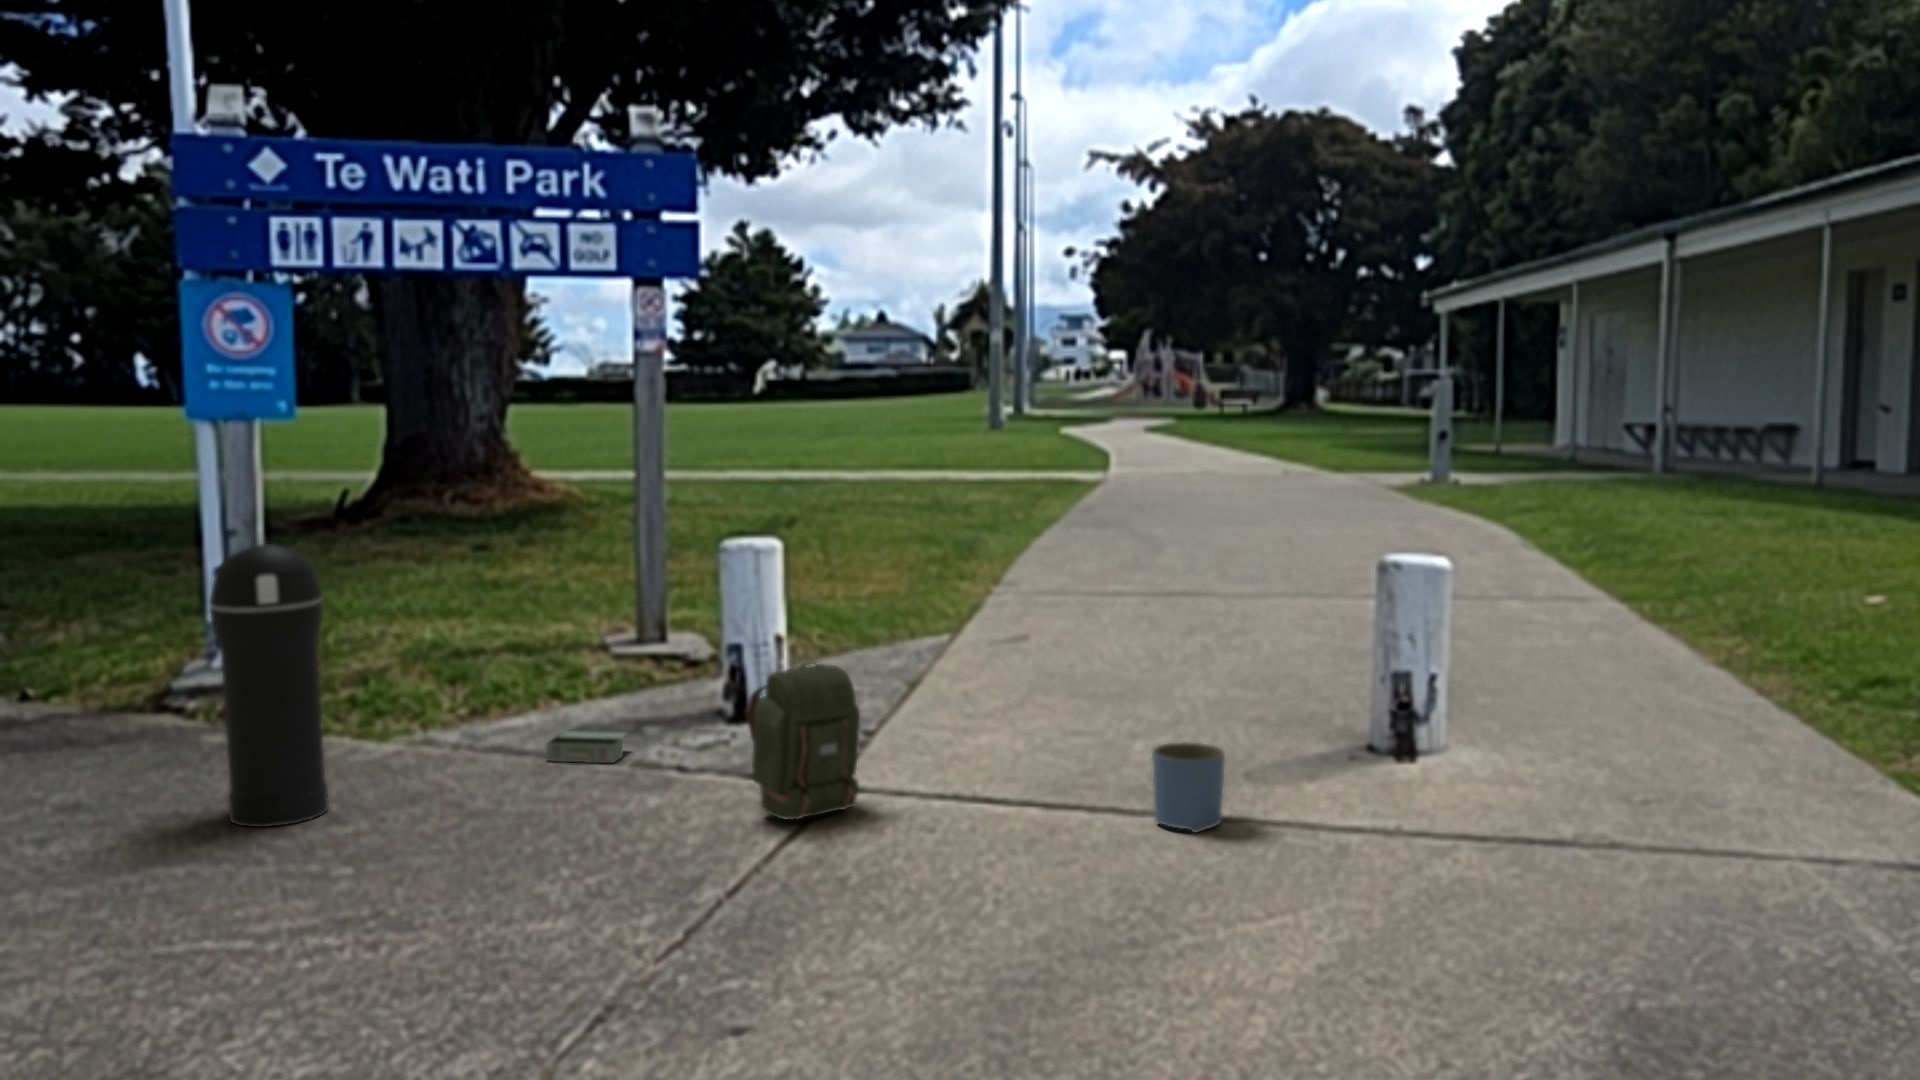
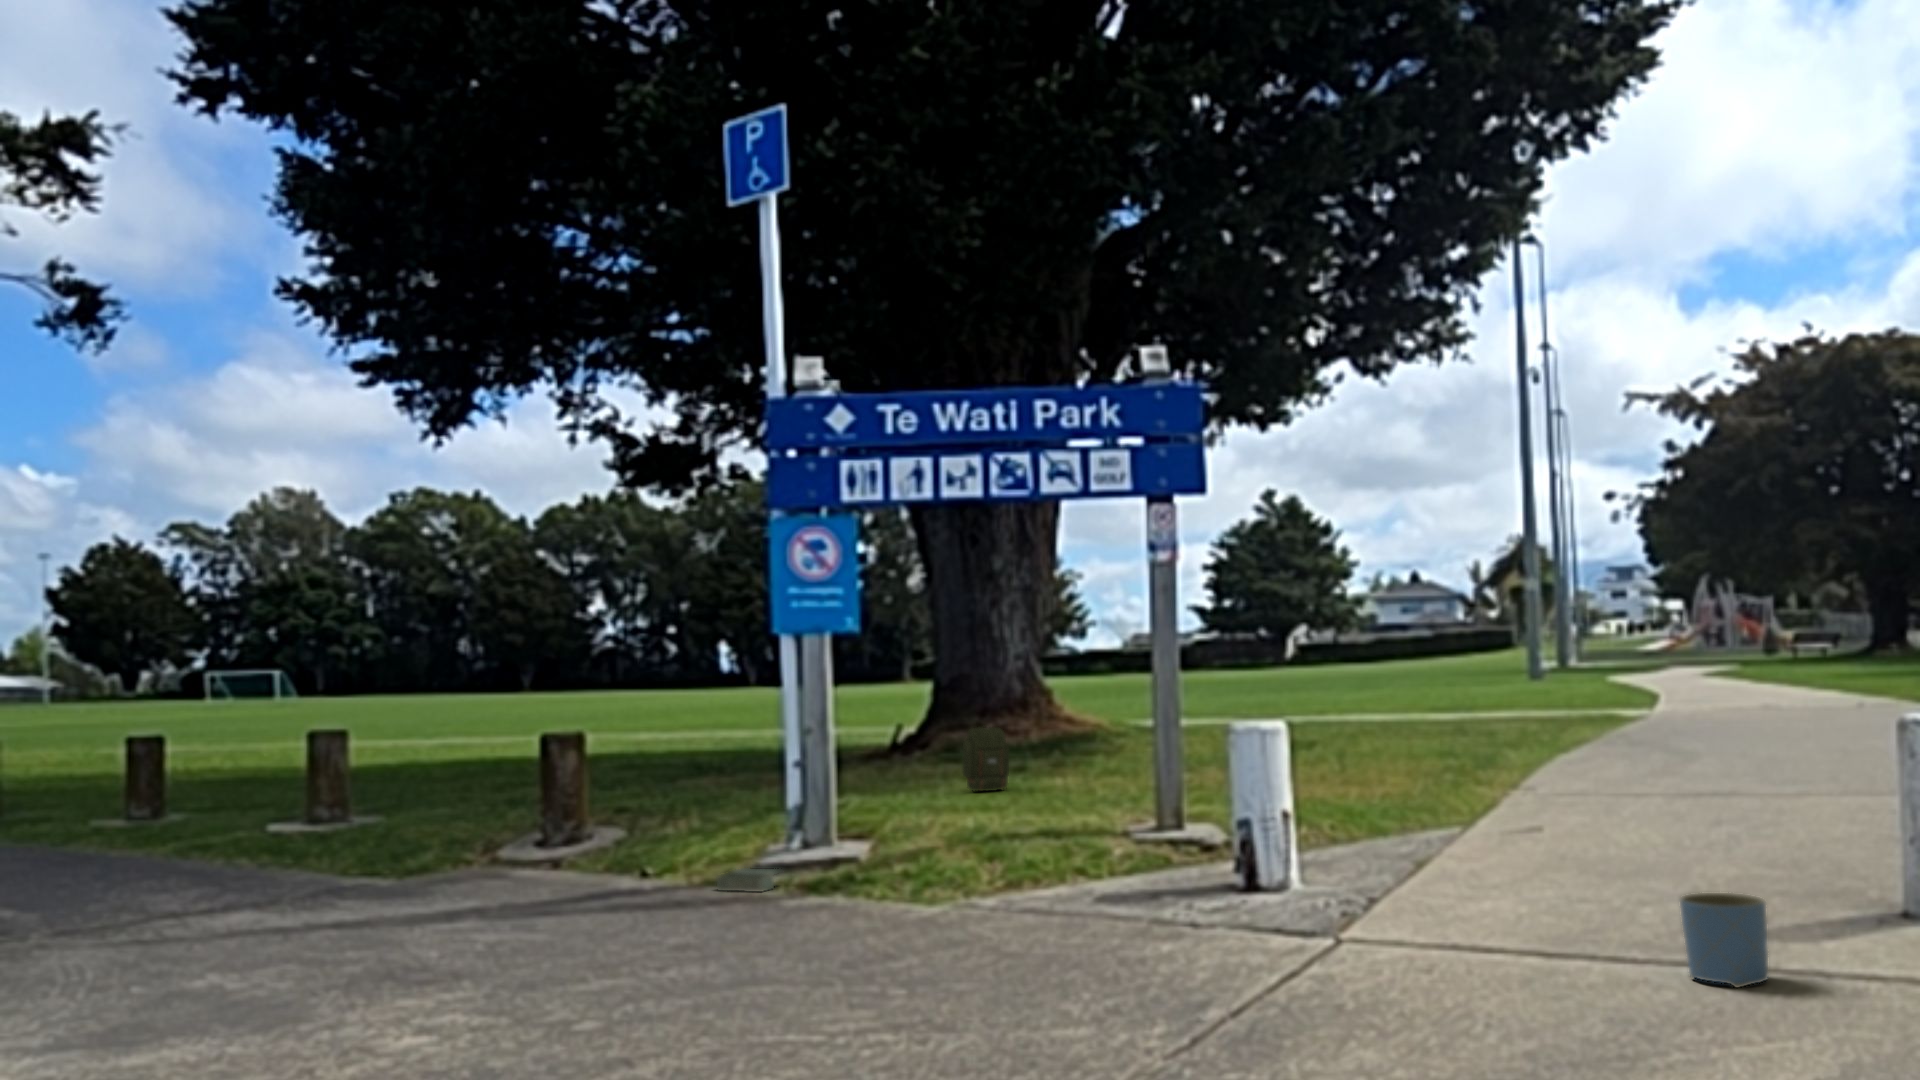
trash can: present [209,544,329,827] -> none [787,706,880,955]
backpack: present [747,662,860,819] -> present [963,727,1009,791]
toolbox: present [546,729,631,763] -> present [717,868,779,892]

